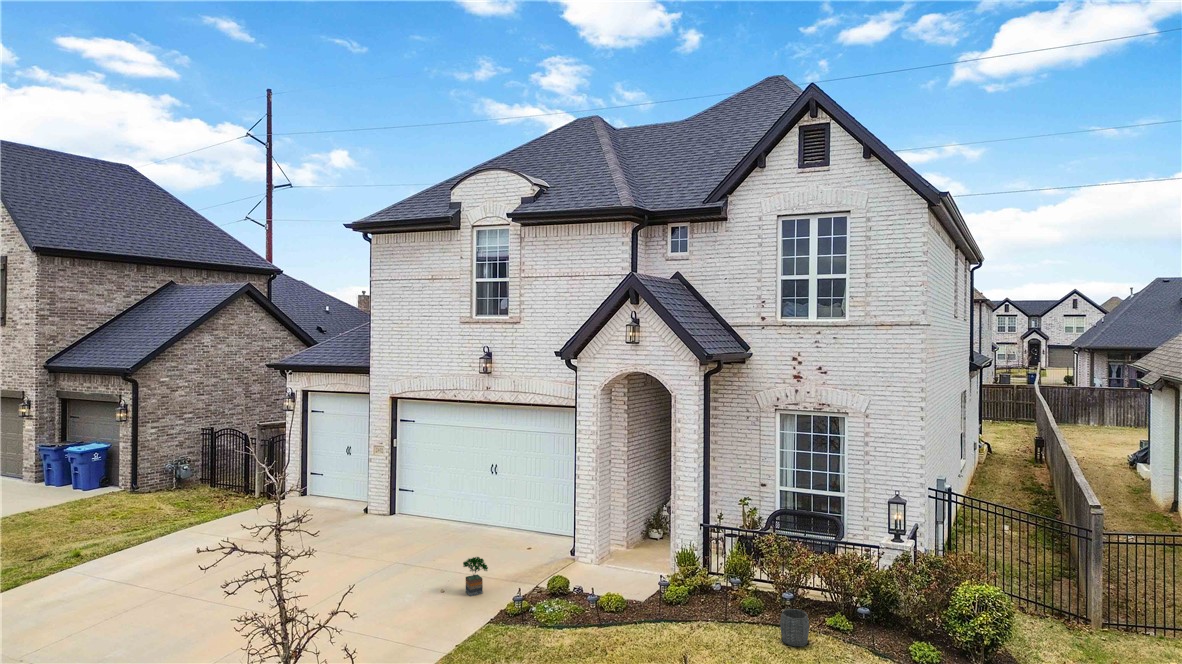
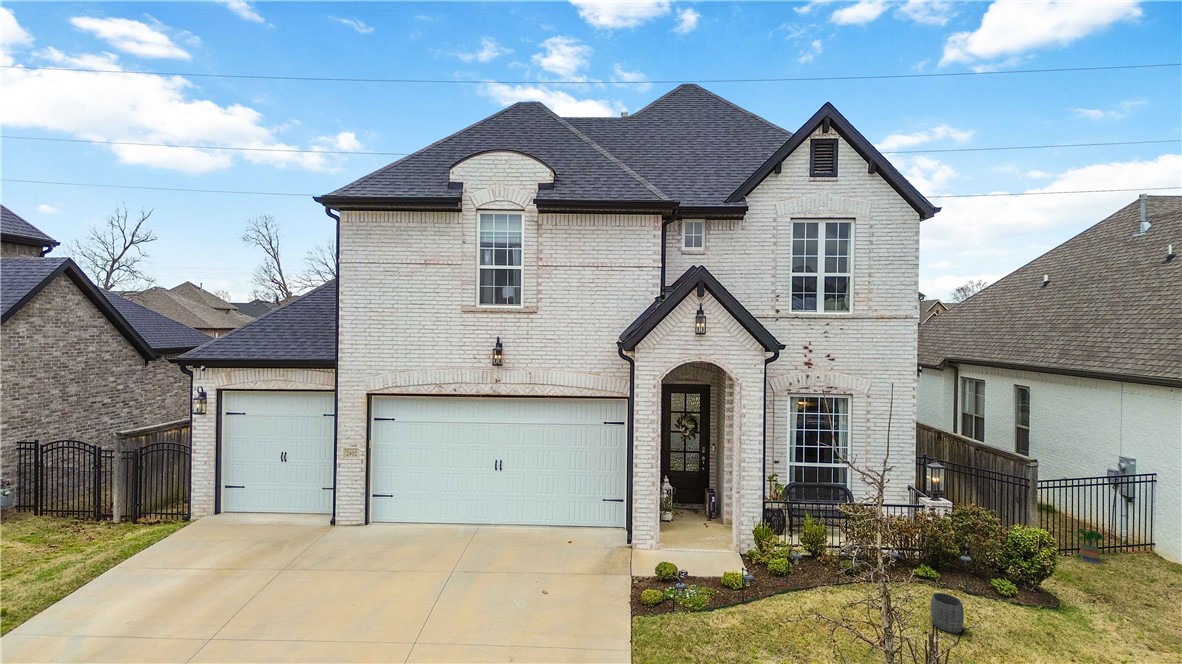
potted tree: present [463,557,488,596] -> present [1075,528,1105,565]

